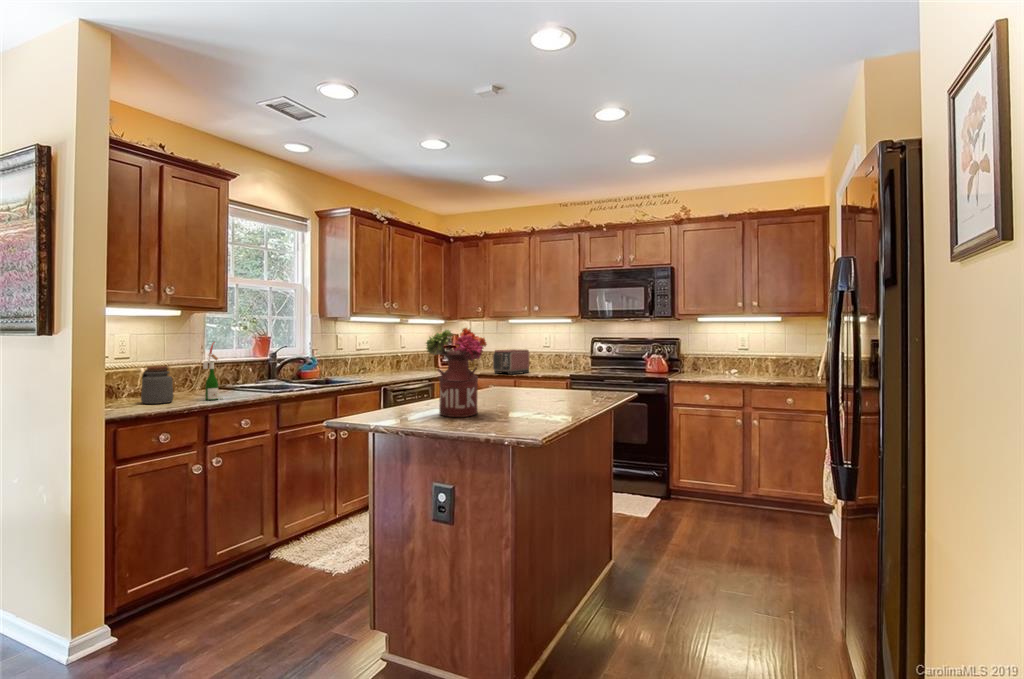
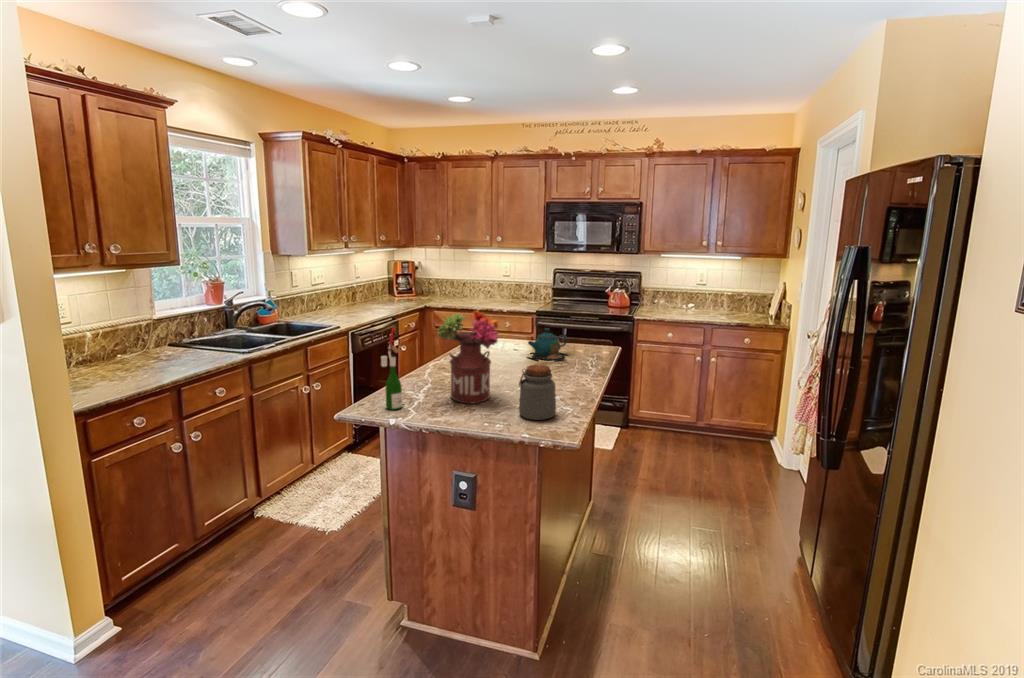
wine bottle: present [203,342,223,400] -> present [381,327,405,410]
toaster: present [493,349,530,374] -> none [457,281,493,310]
jar: present [141,366,174,404] -> present [519,365,556,420]
teapot: none [528,367,586,398] -> present [528,328,567,360]

